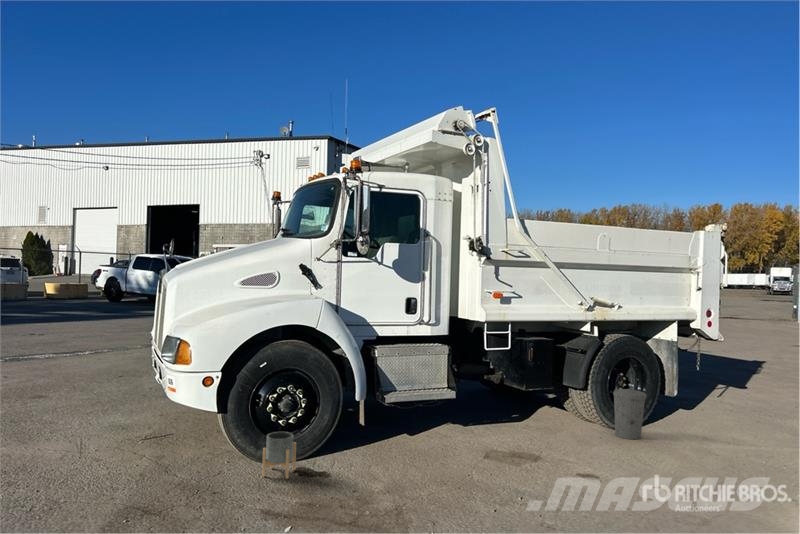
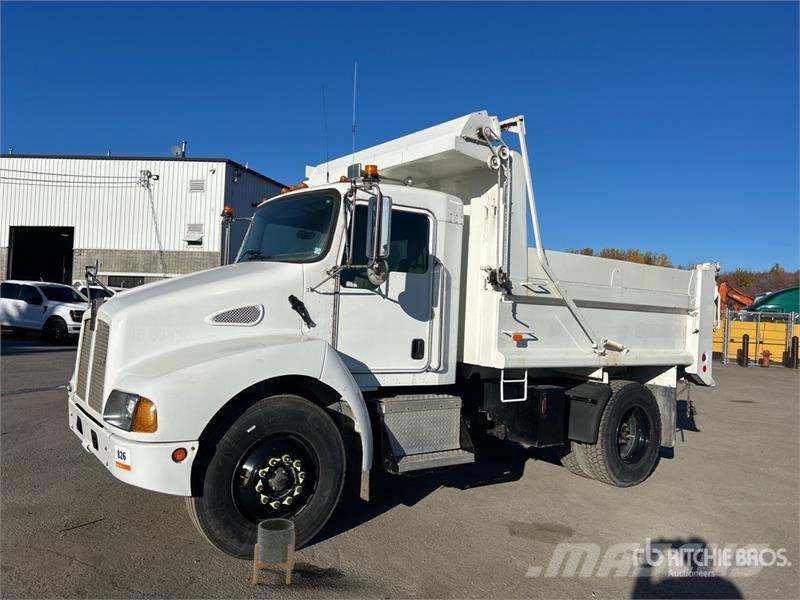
trash can: present [613,389,646,439] -> none [623,441,659,497]

